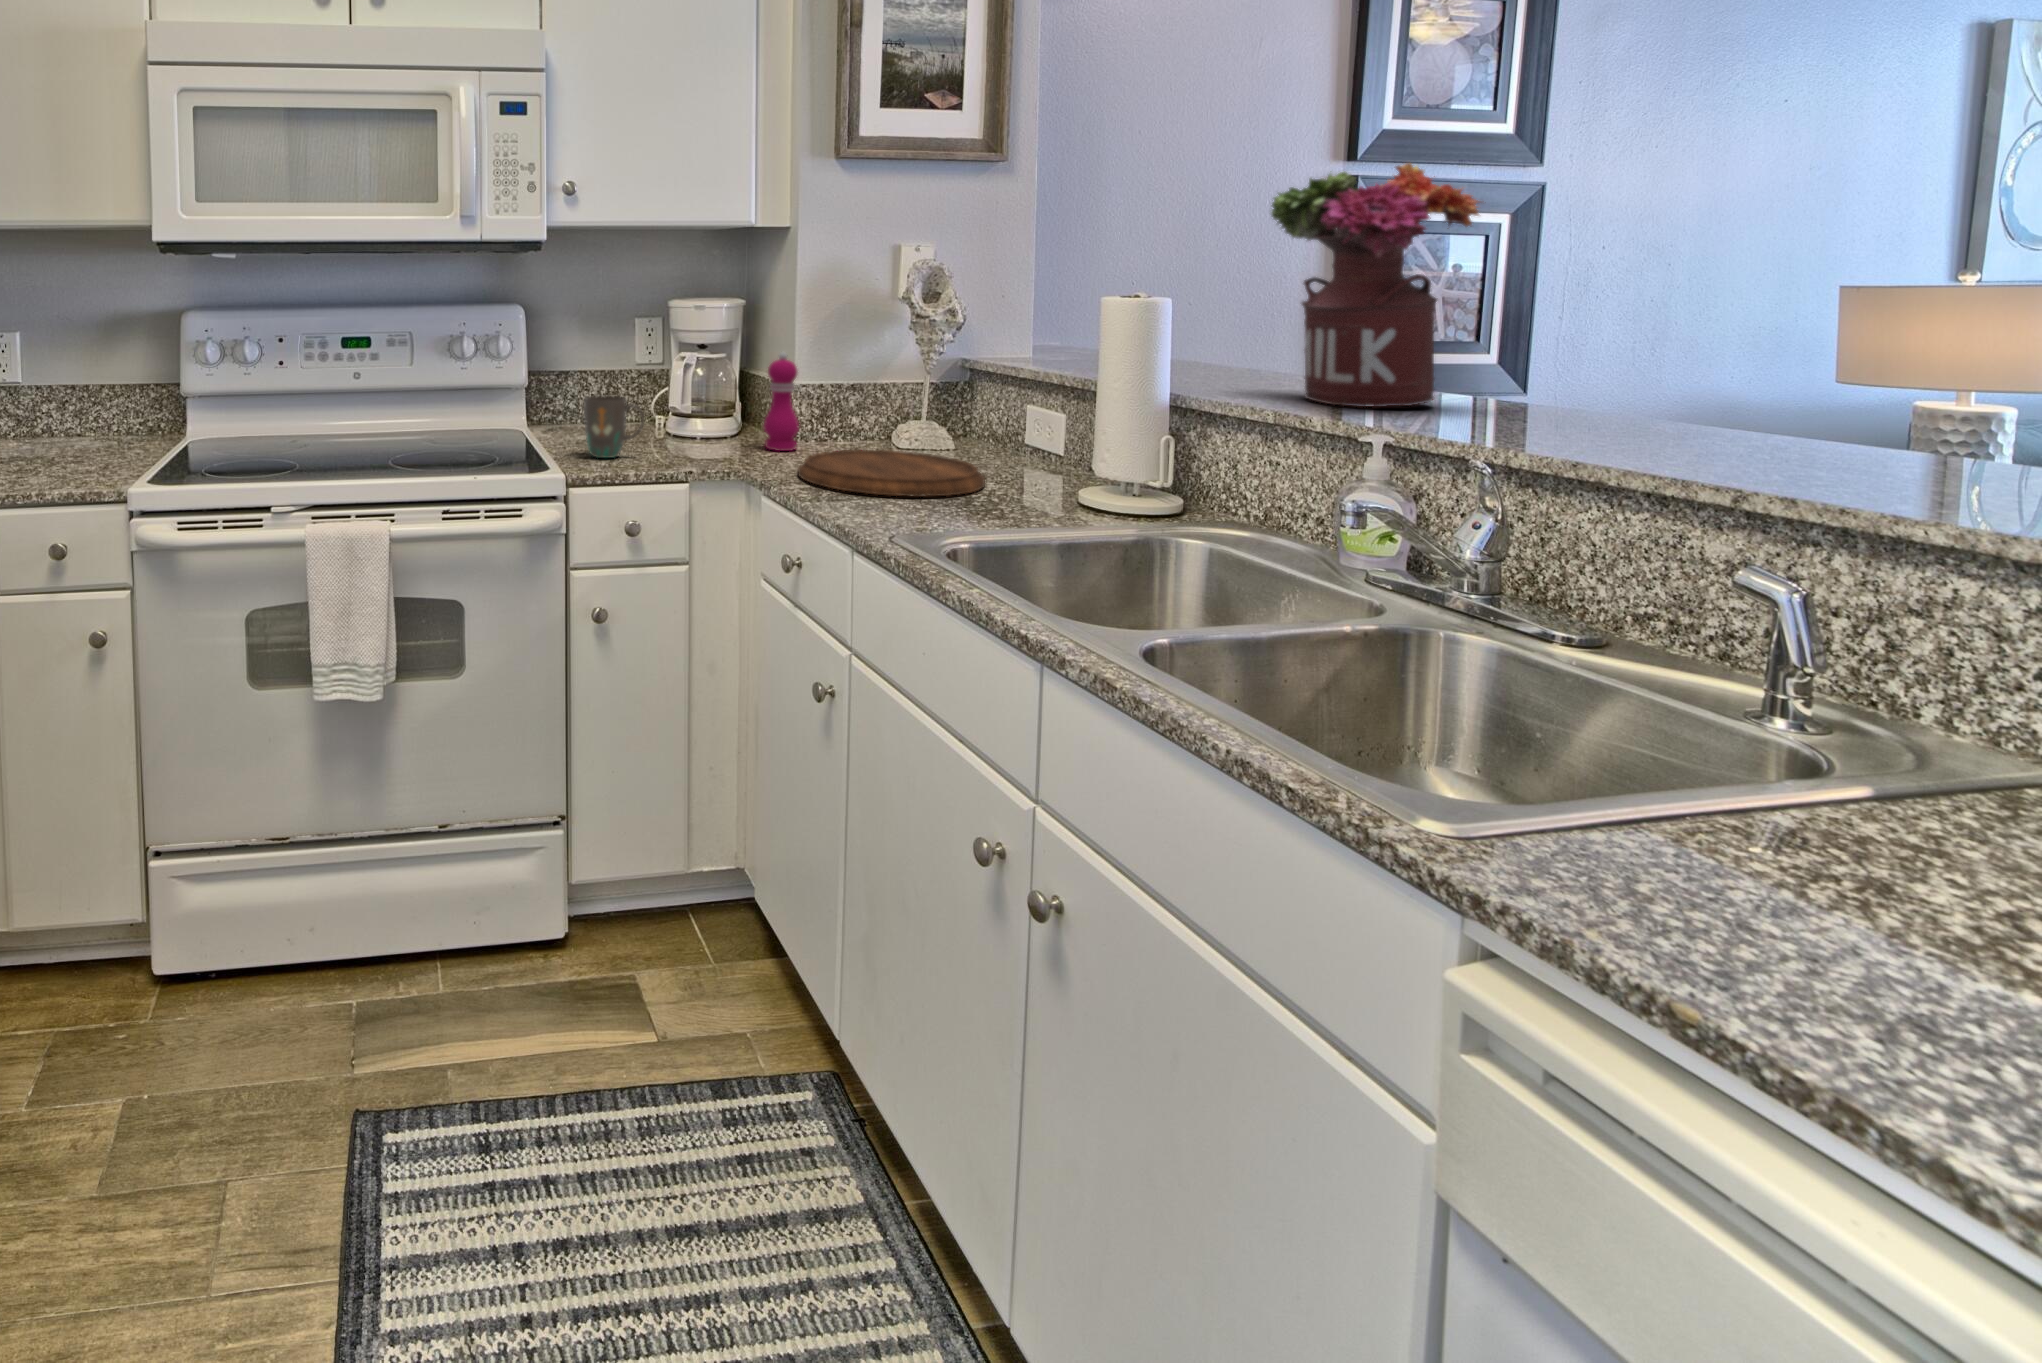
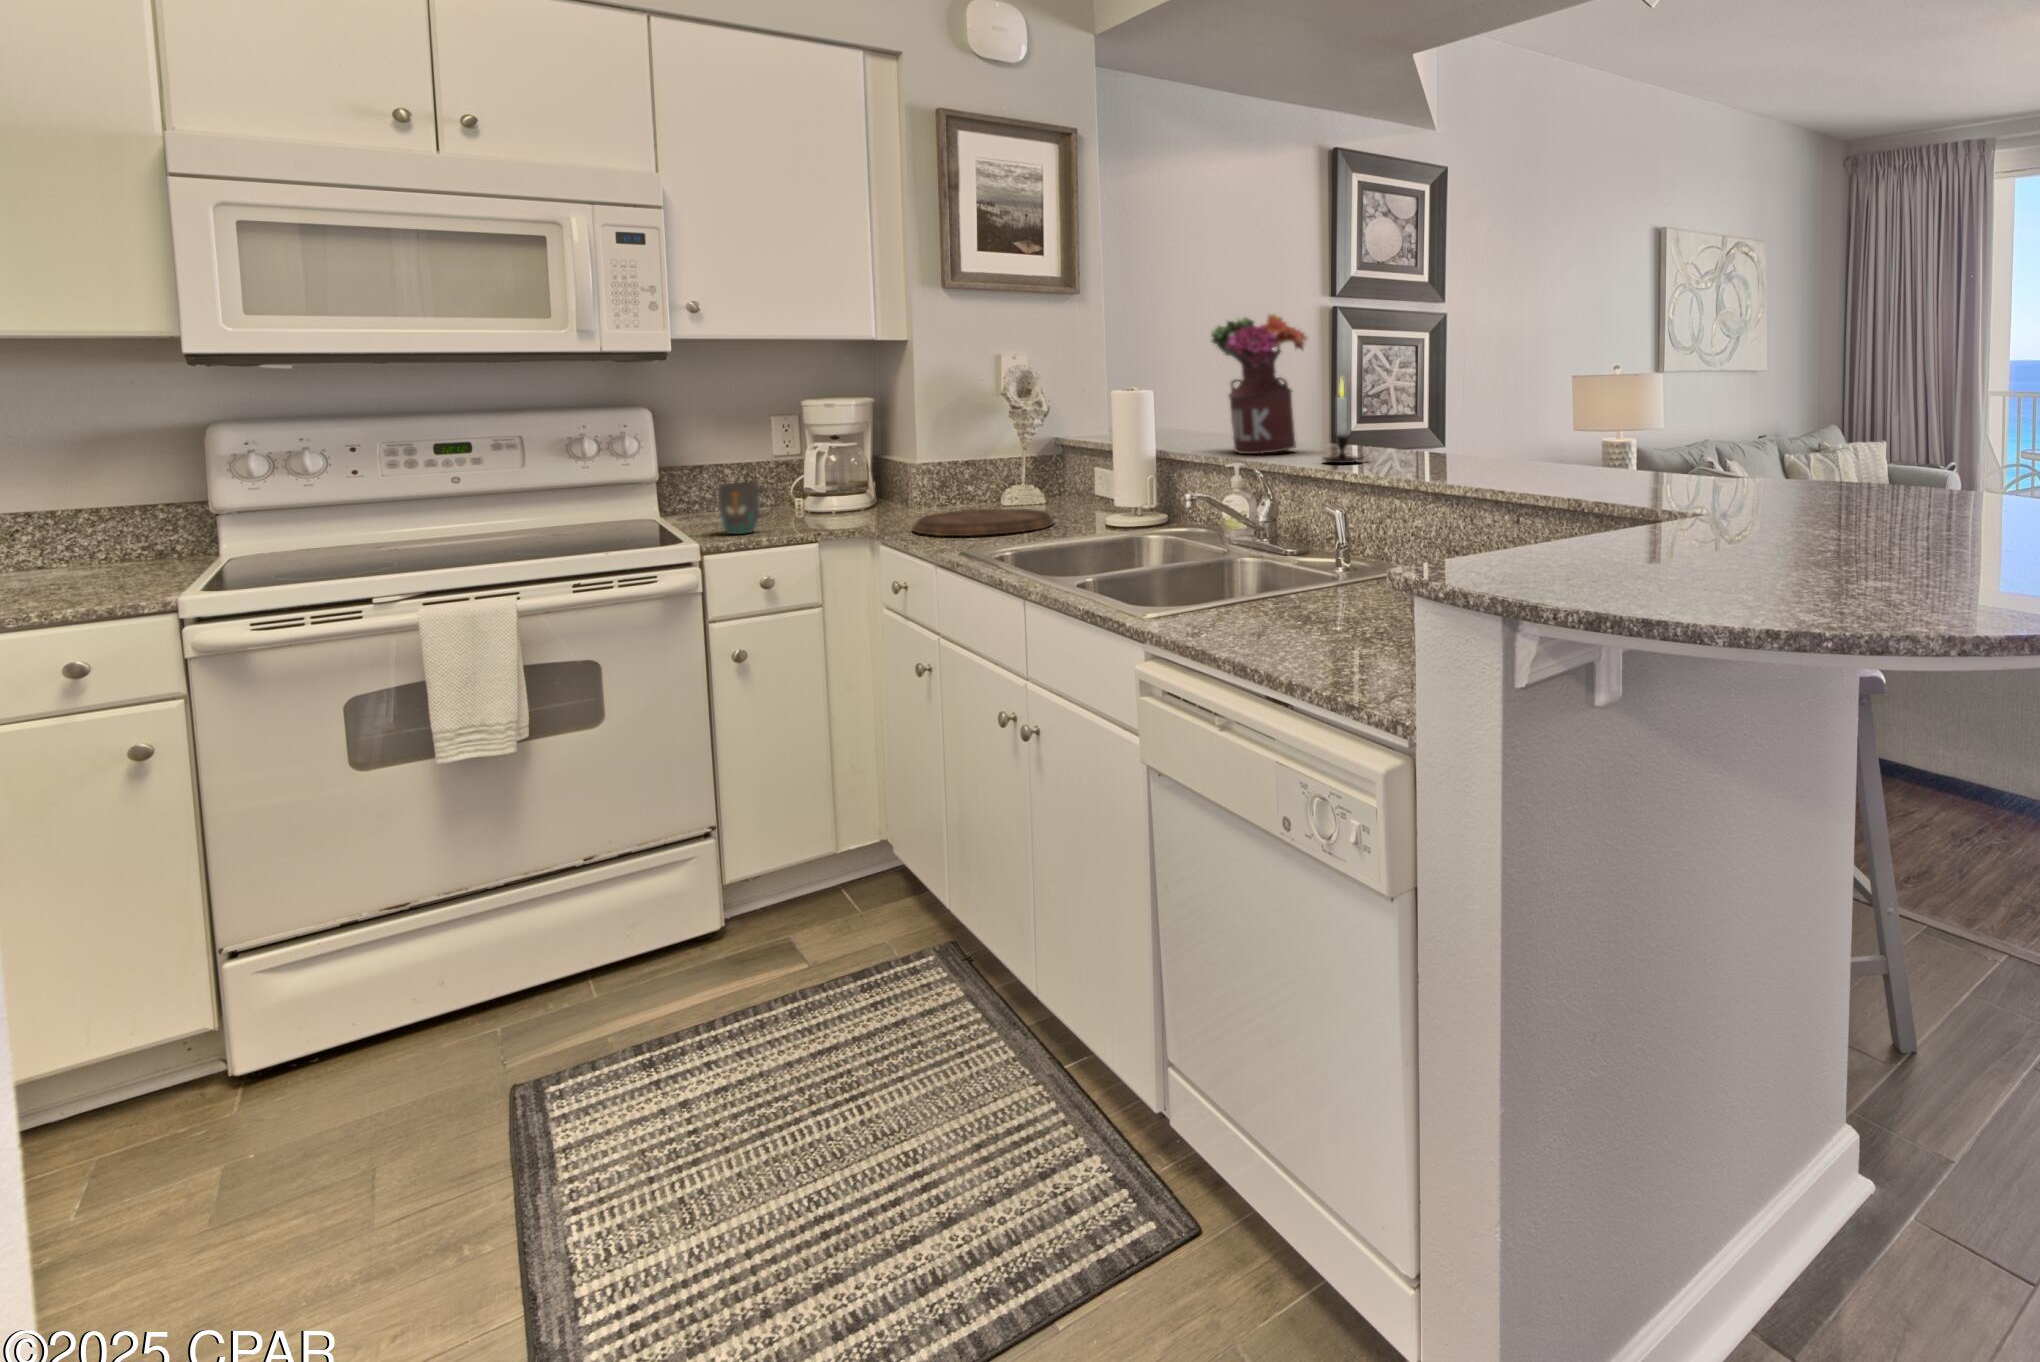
candle: none [1565,271,1692,446] -> present [1324,380,1364,463]
pepper mill: present [763,352,799,451] -> none [890,440,921,518]

